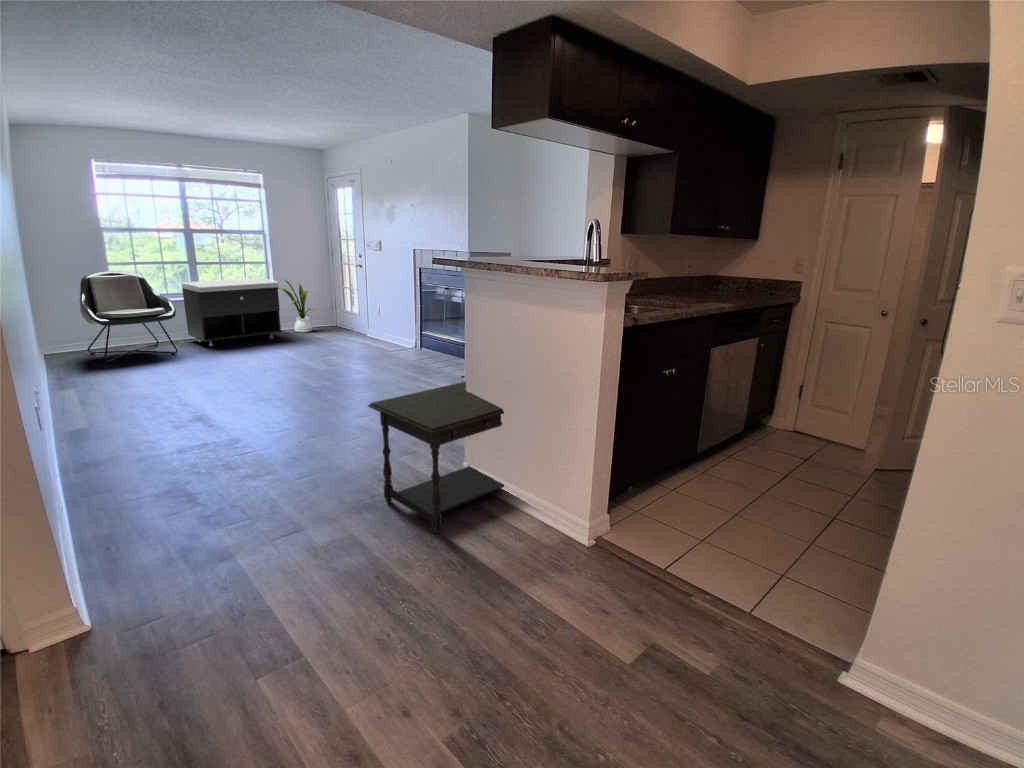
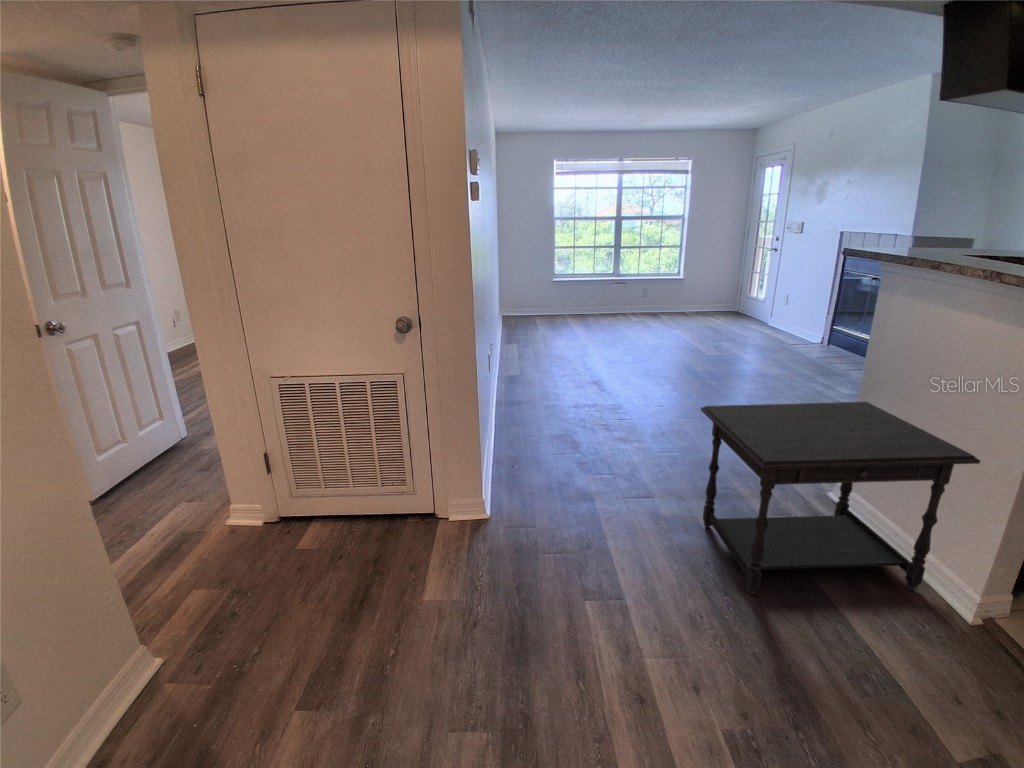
lounge chair: present [79,271,178,364] -> none [530,253,594,326]
storage bench: present [182,278,282,346] -> none [604,262,686,321]
house plant: present [280,280,315,332] -> none [688,263,719,316]

